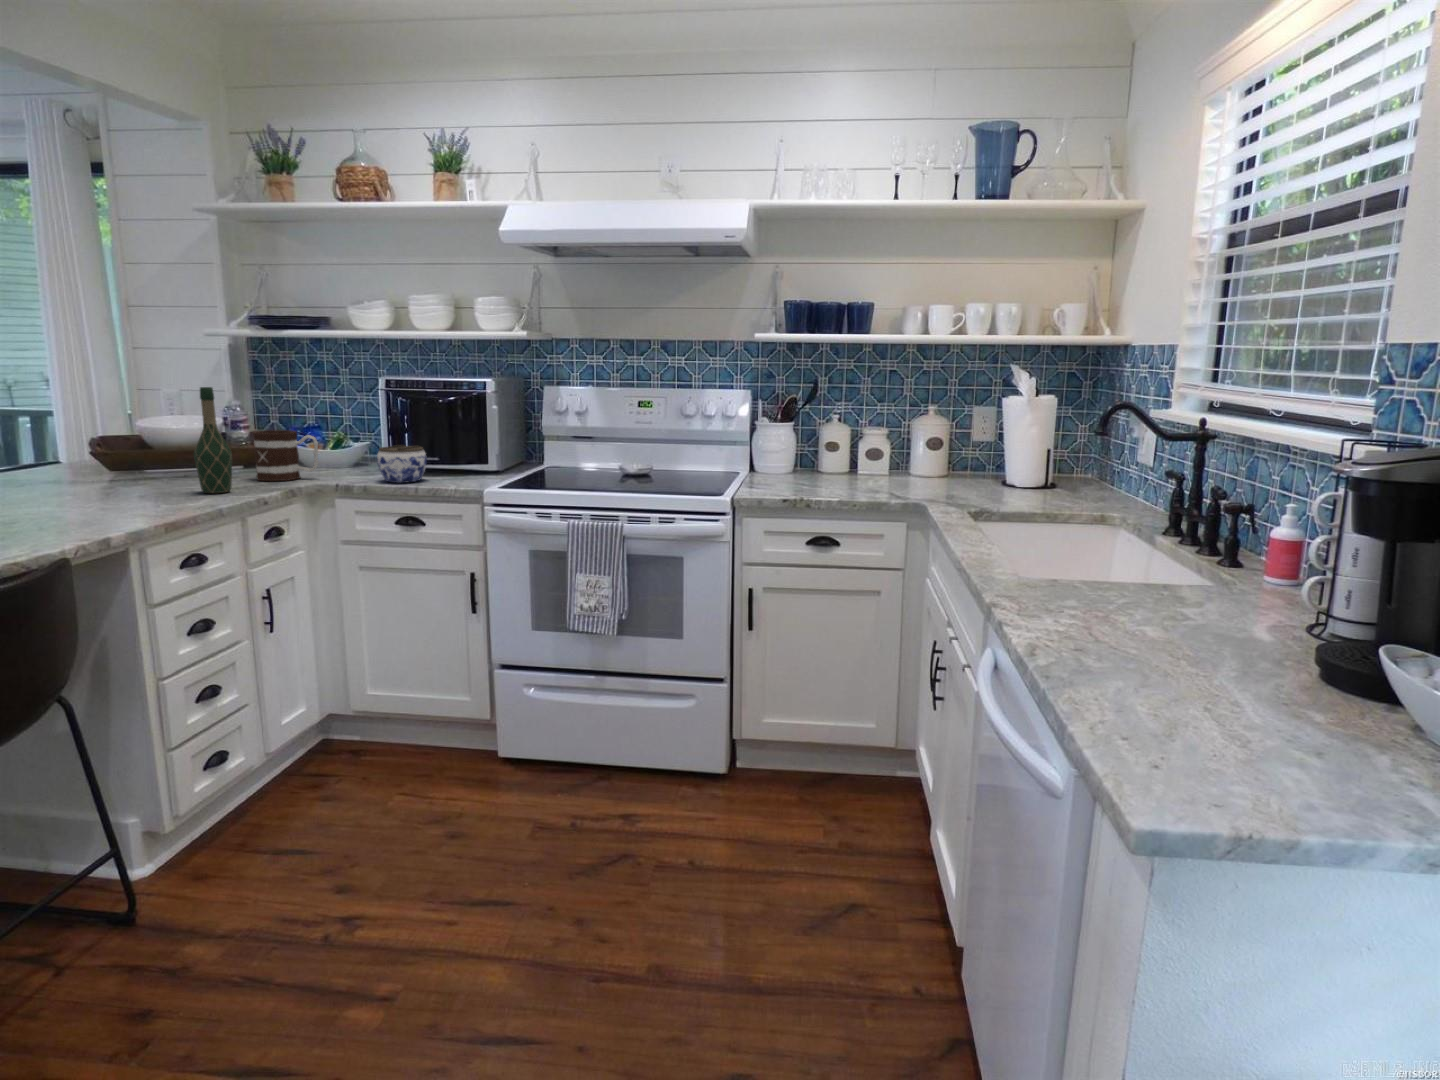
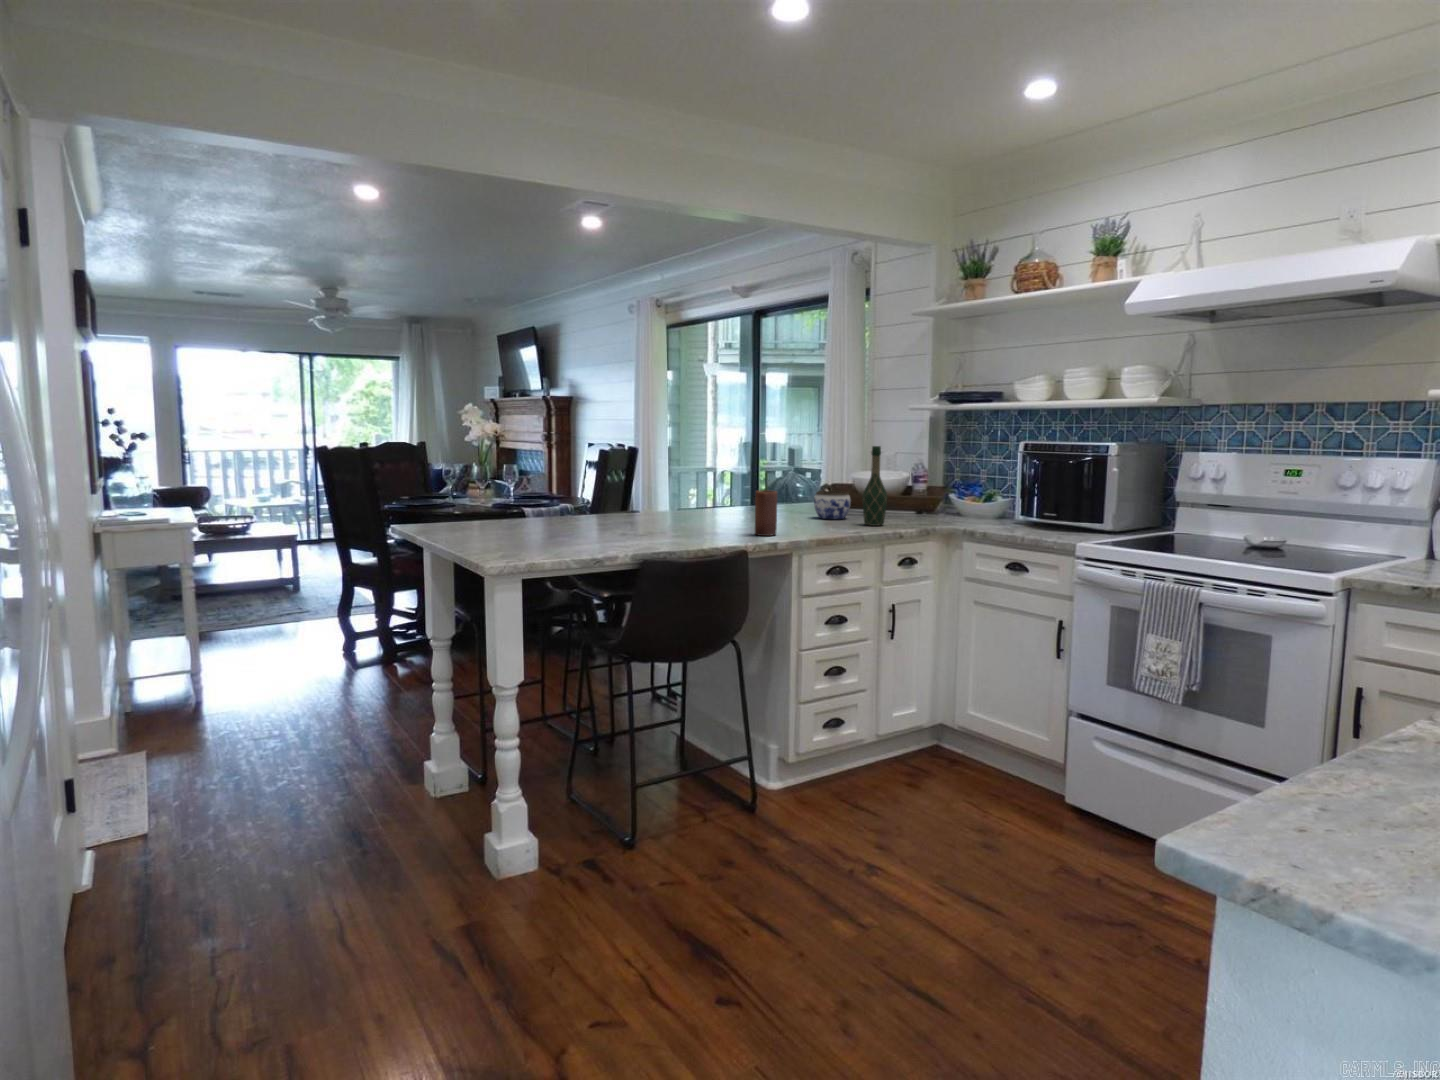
mug: present [252,430,318,481] -> none [912,483,960,523]
jar: present [377,445,427,483] -> present [814,491,851,519]
candle: none [49,461,96,531] -> present [755,490,777,536]

